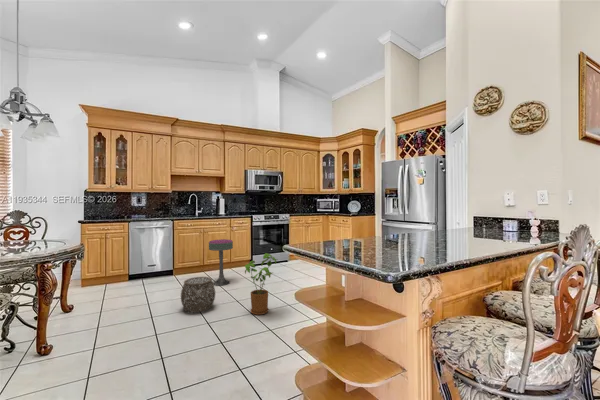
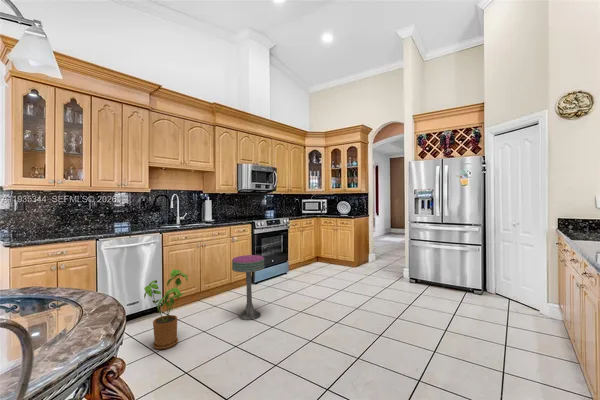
house plant: present [245,253,277,315] -> present [144,270,188,349]
woven basket: present [181,277,215,312] -> none [251,314,300,374]

